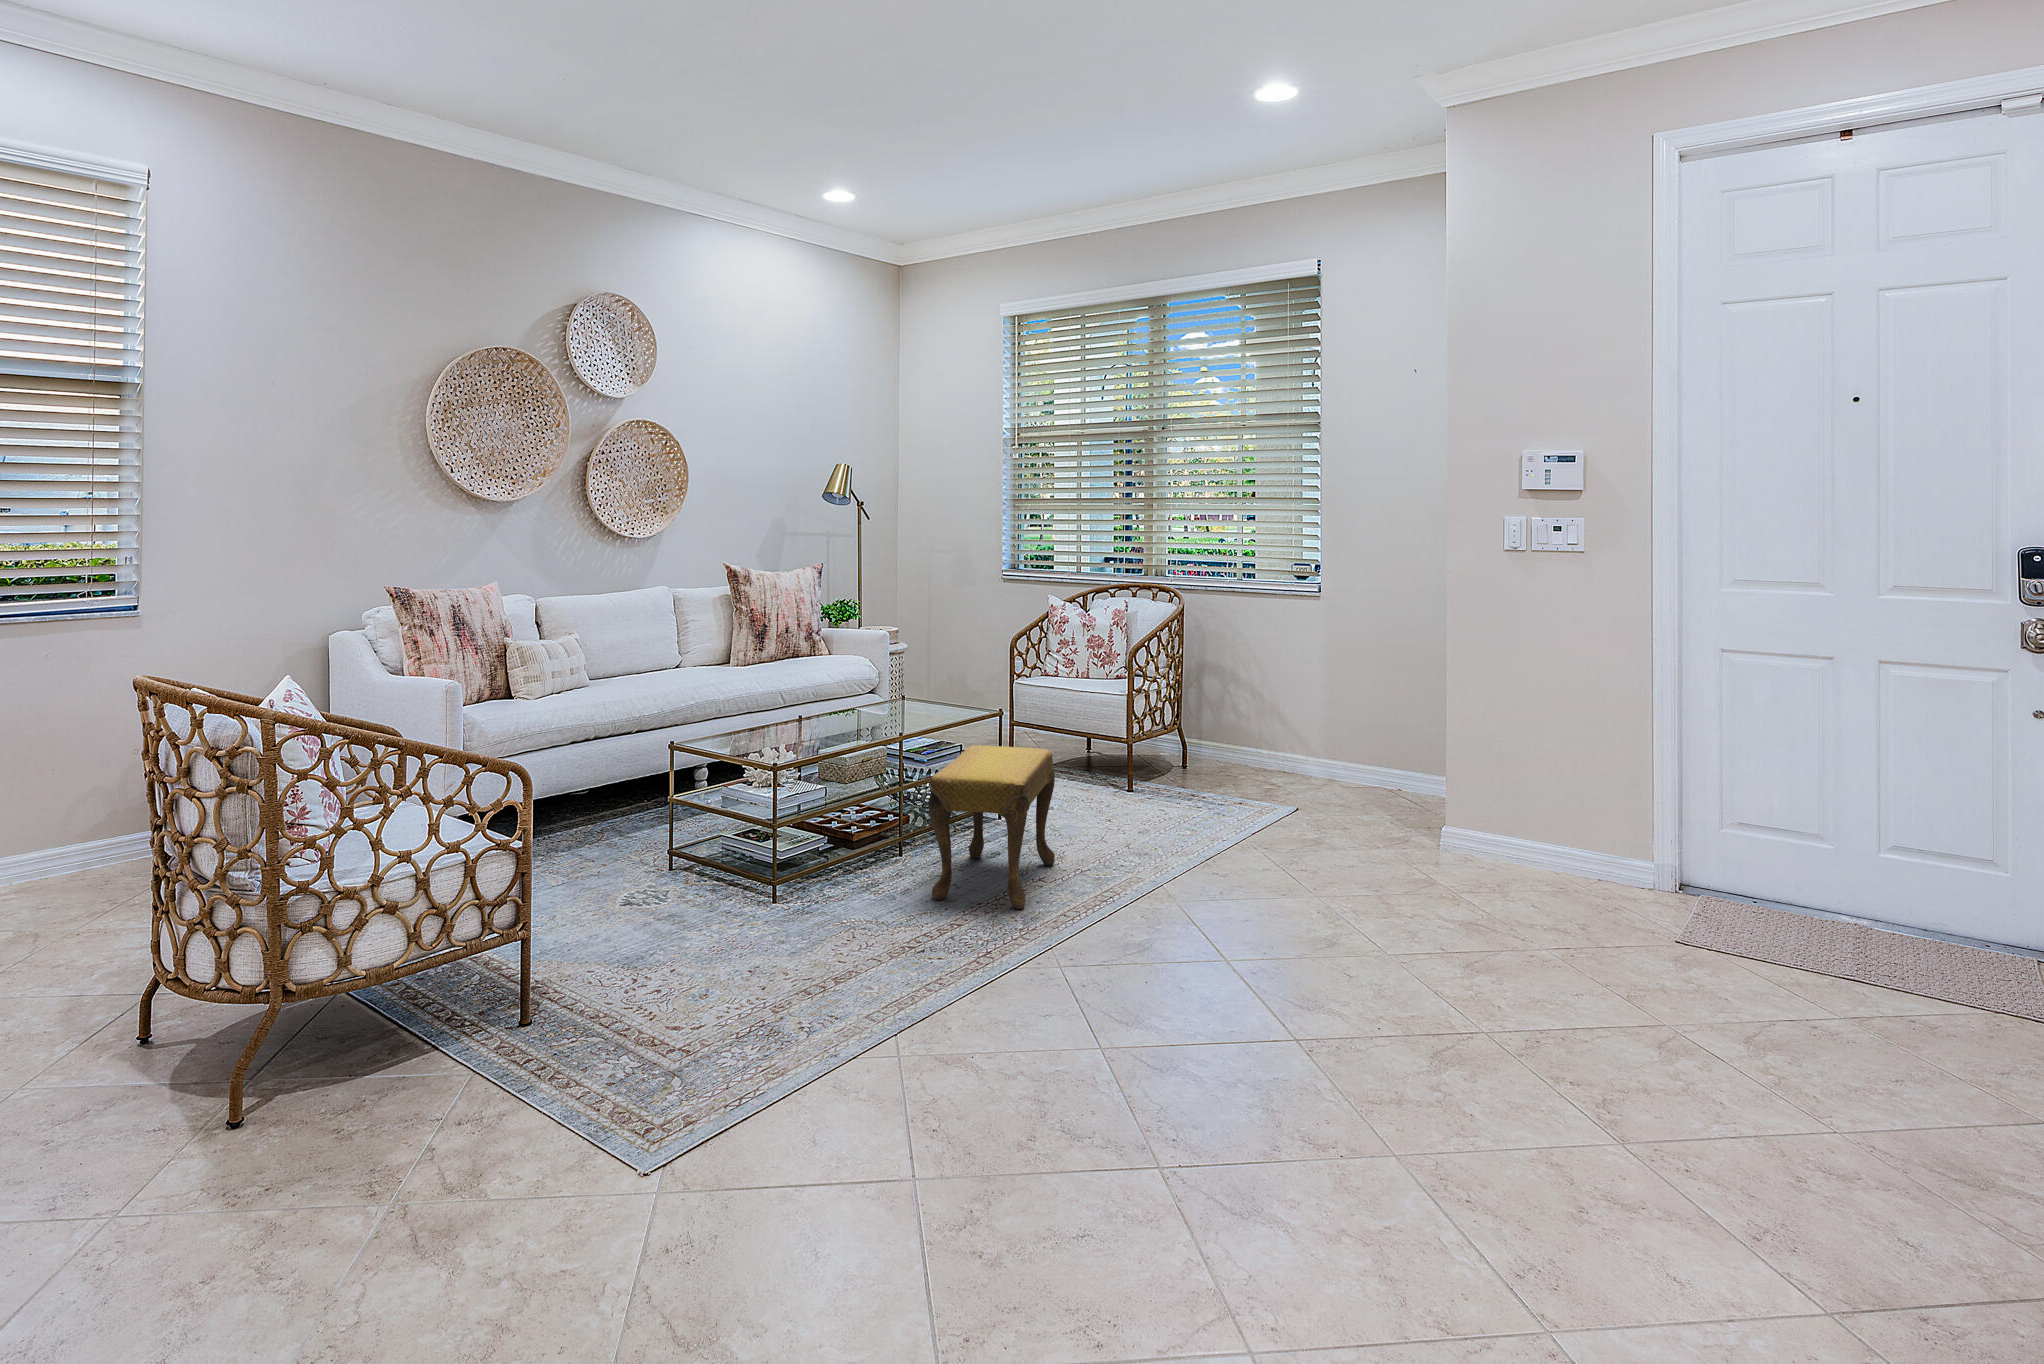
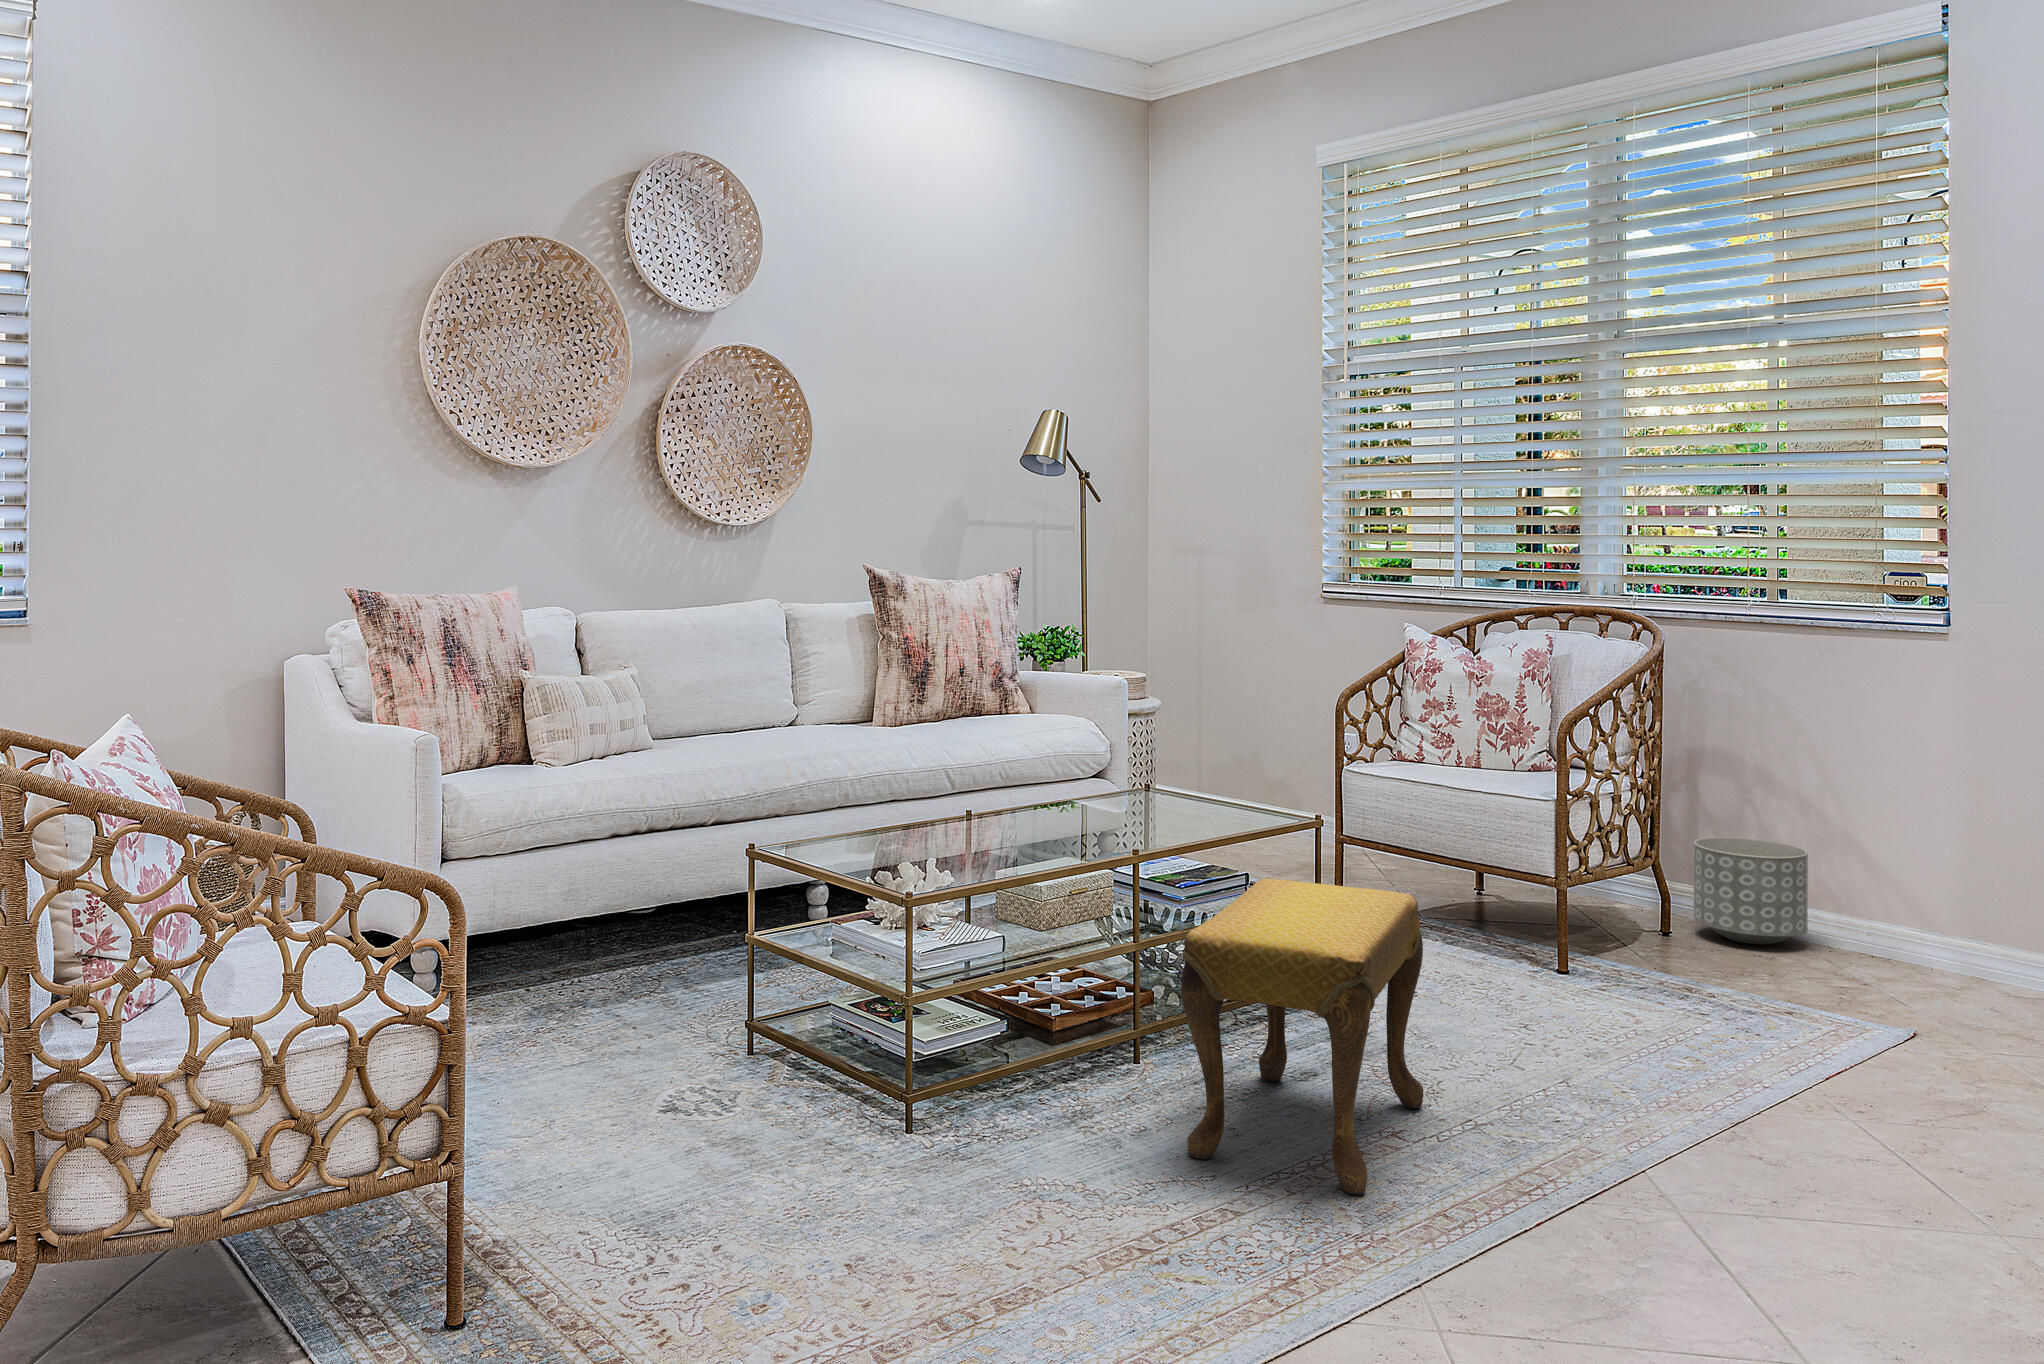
planter: none [1197,712,1252,770] -> present [1694,837,1808,944]

